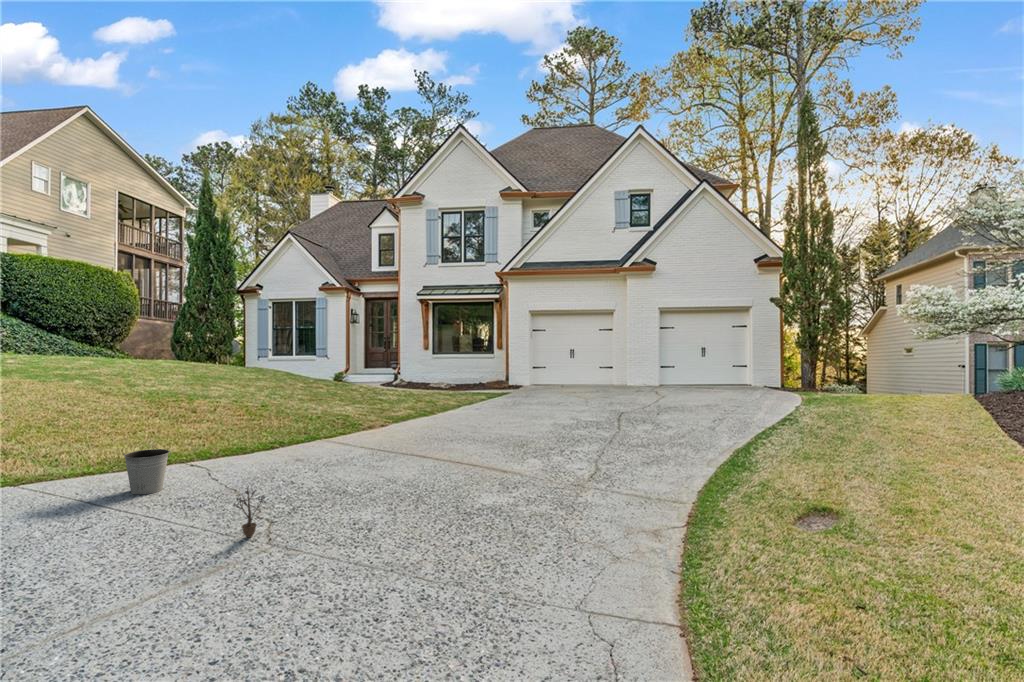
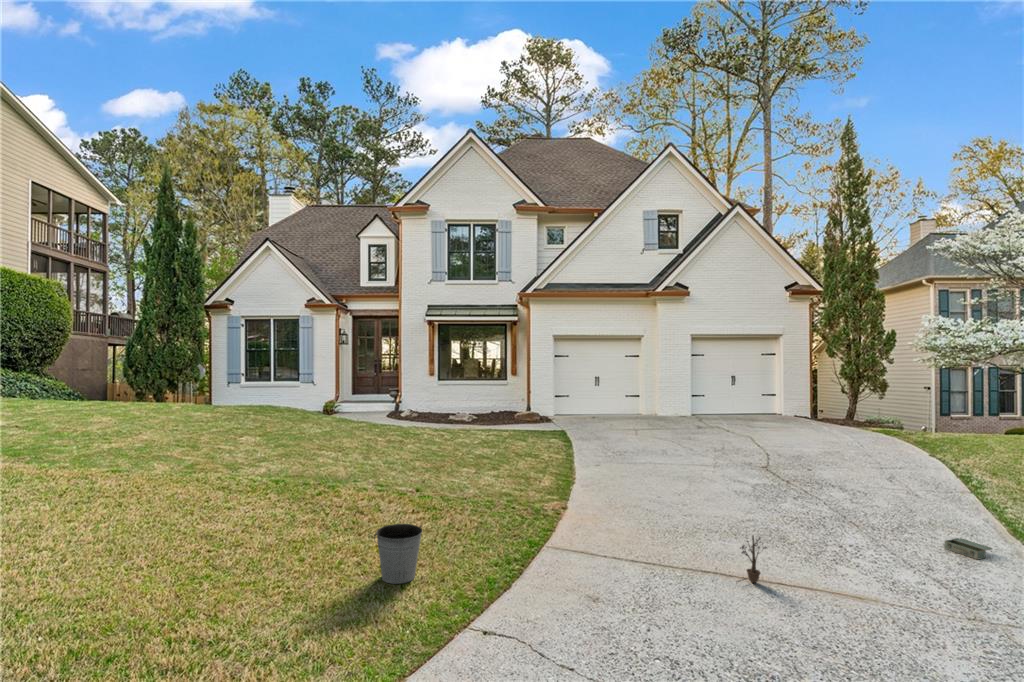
decorative plant: present [233,488,266,537] -> present [737,535,767,583]
toolbox: none [670,491,705,509] -> present [944,538,992,559]

